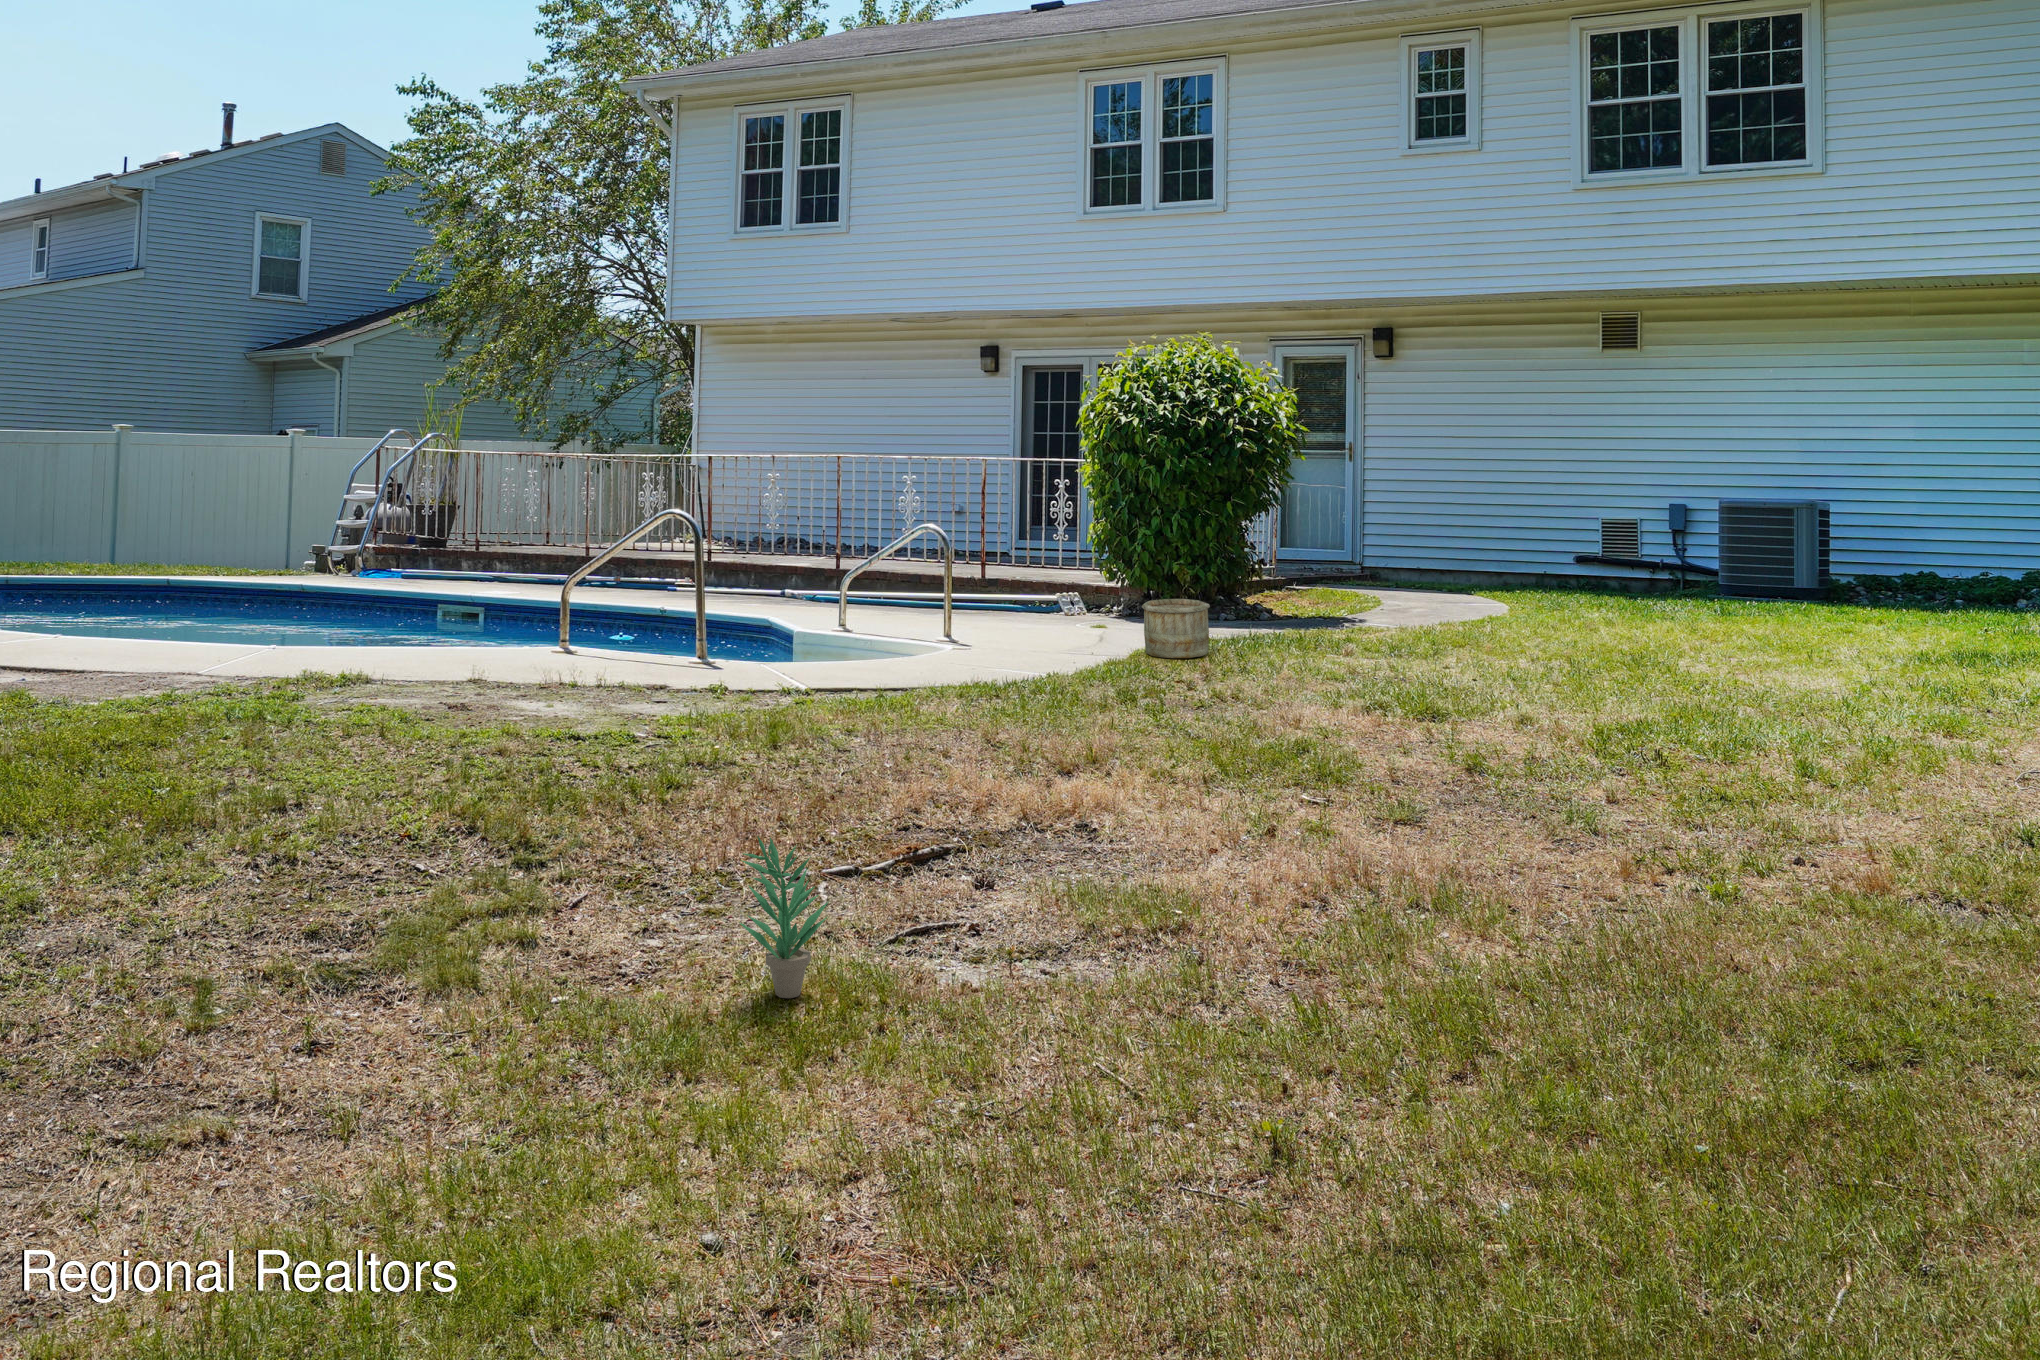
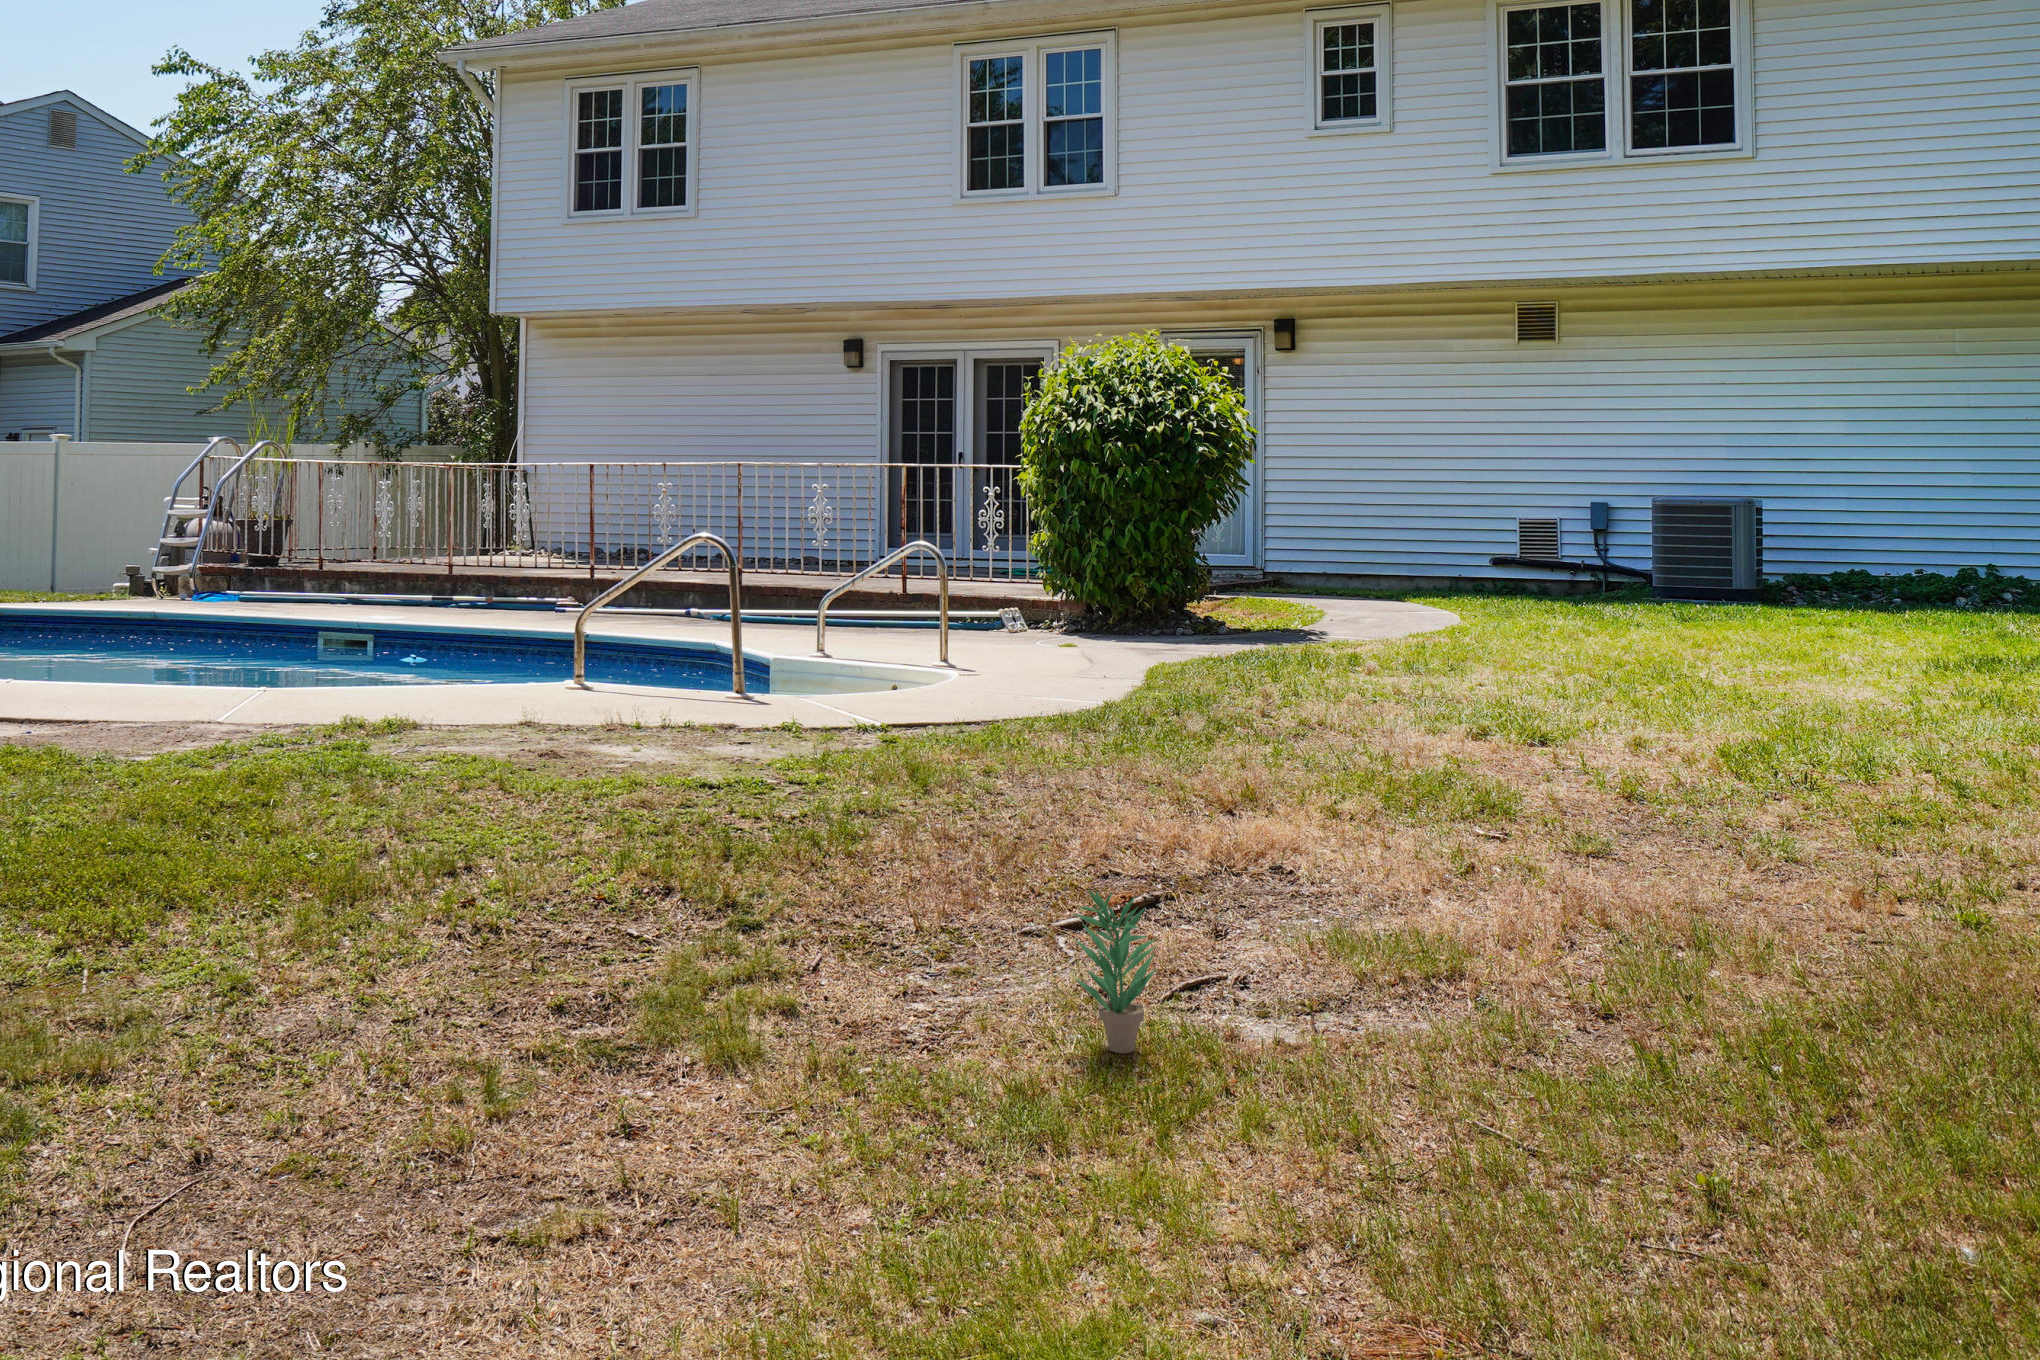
wooden bucket: present [1142,599,1210,658] -> none [1173,618,1244,681]

